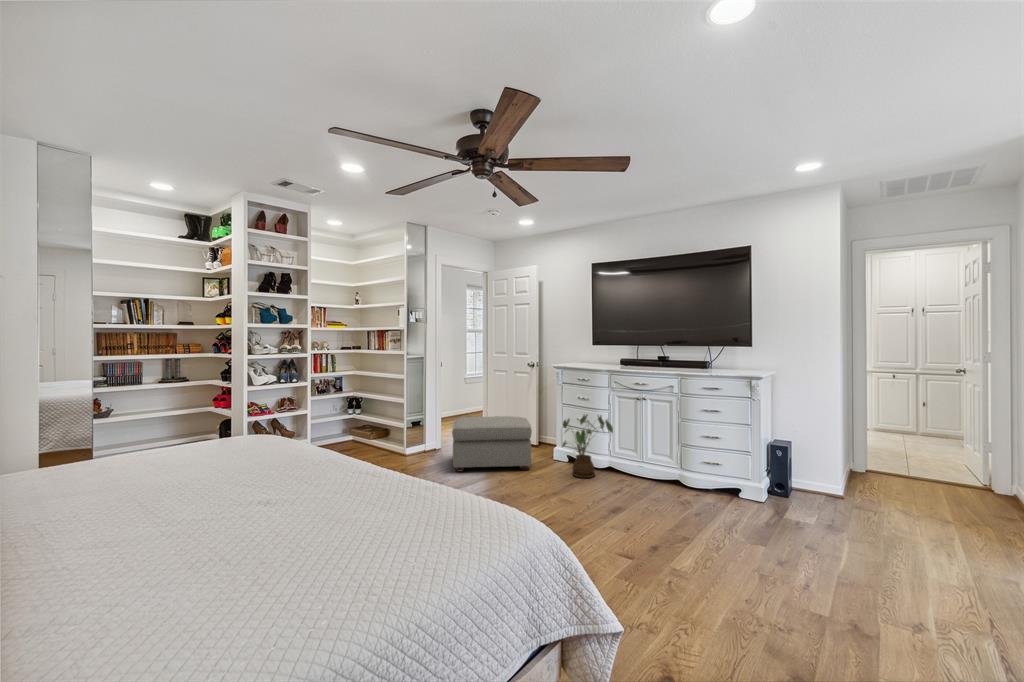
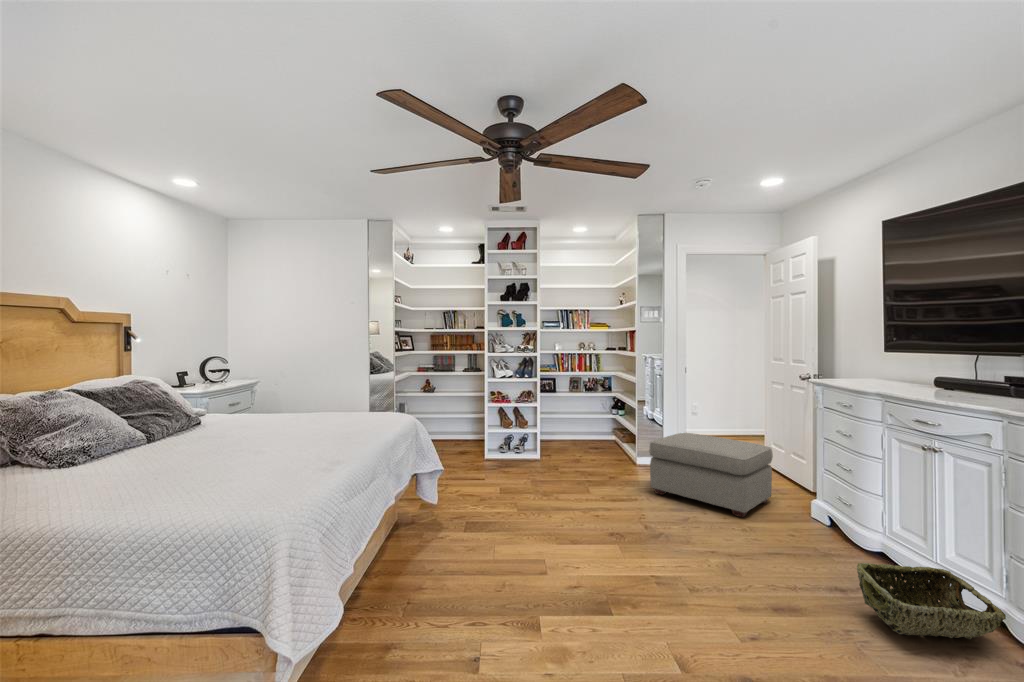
house plant: present [562,415,613,478] -> none [771,456,867,560]
woven basket: none [632,460,682,496] -> present [857,563,1006,640]

